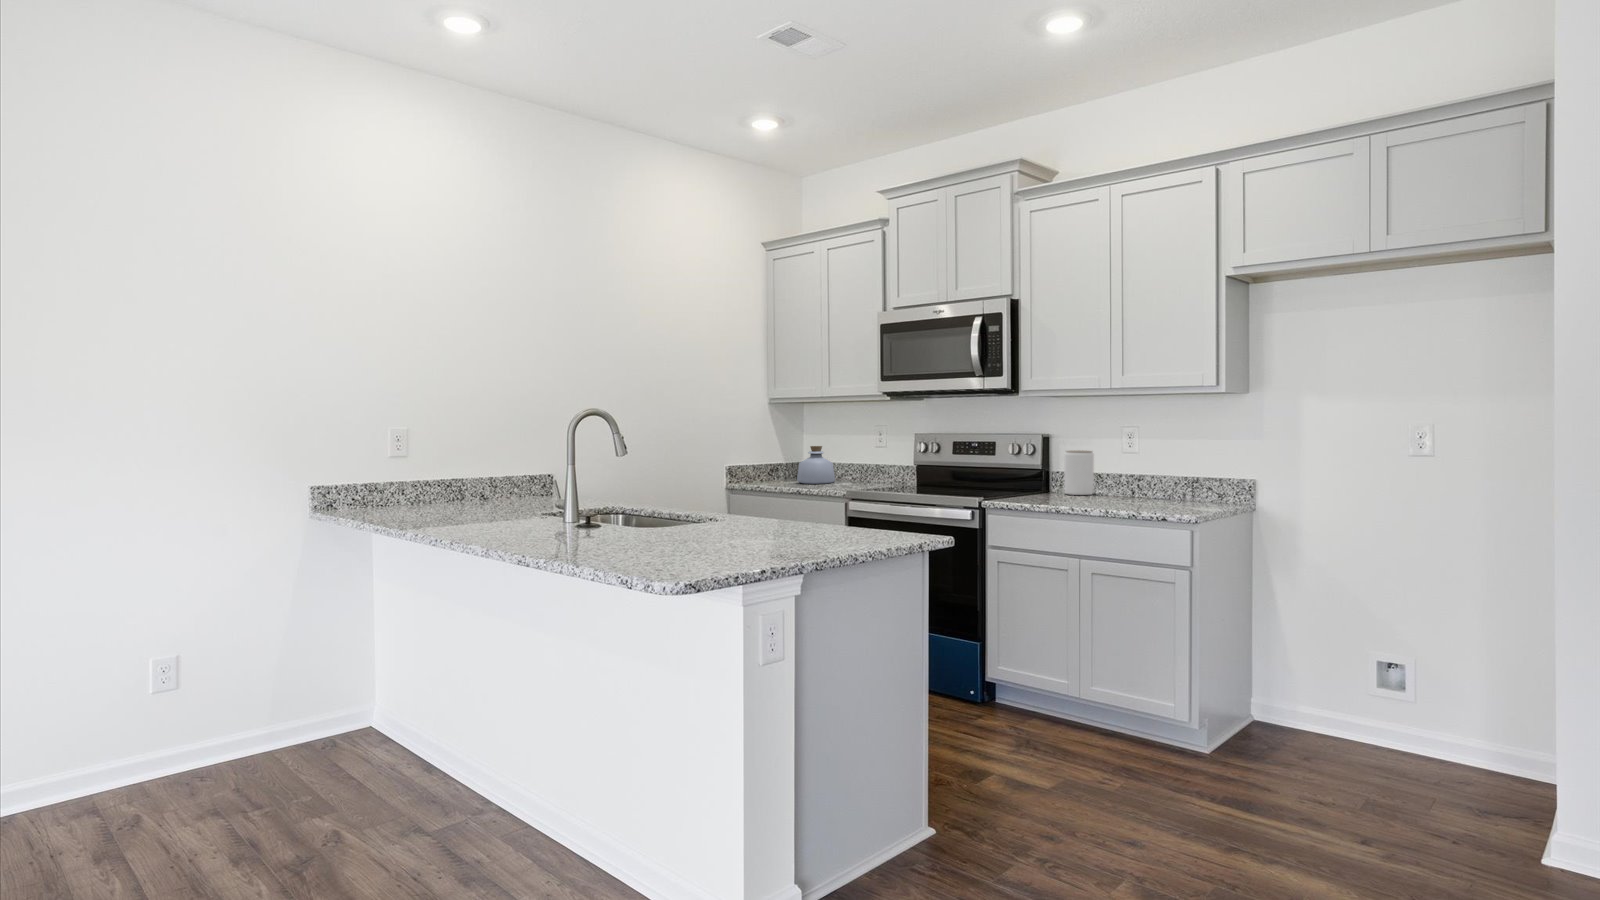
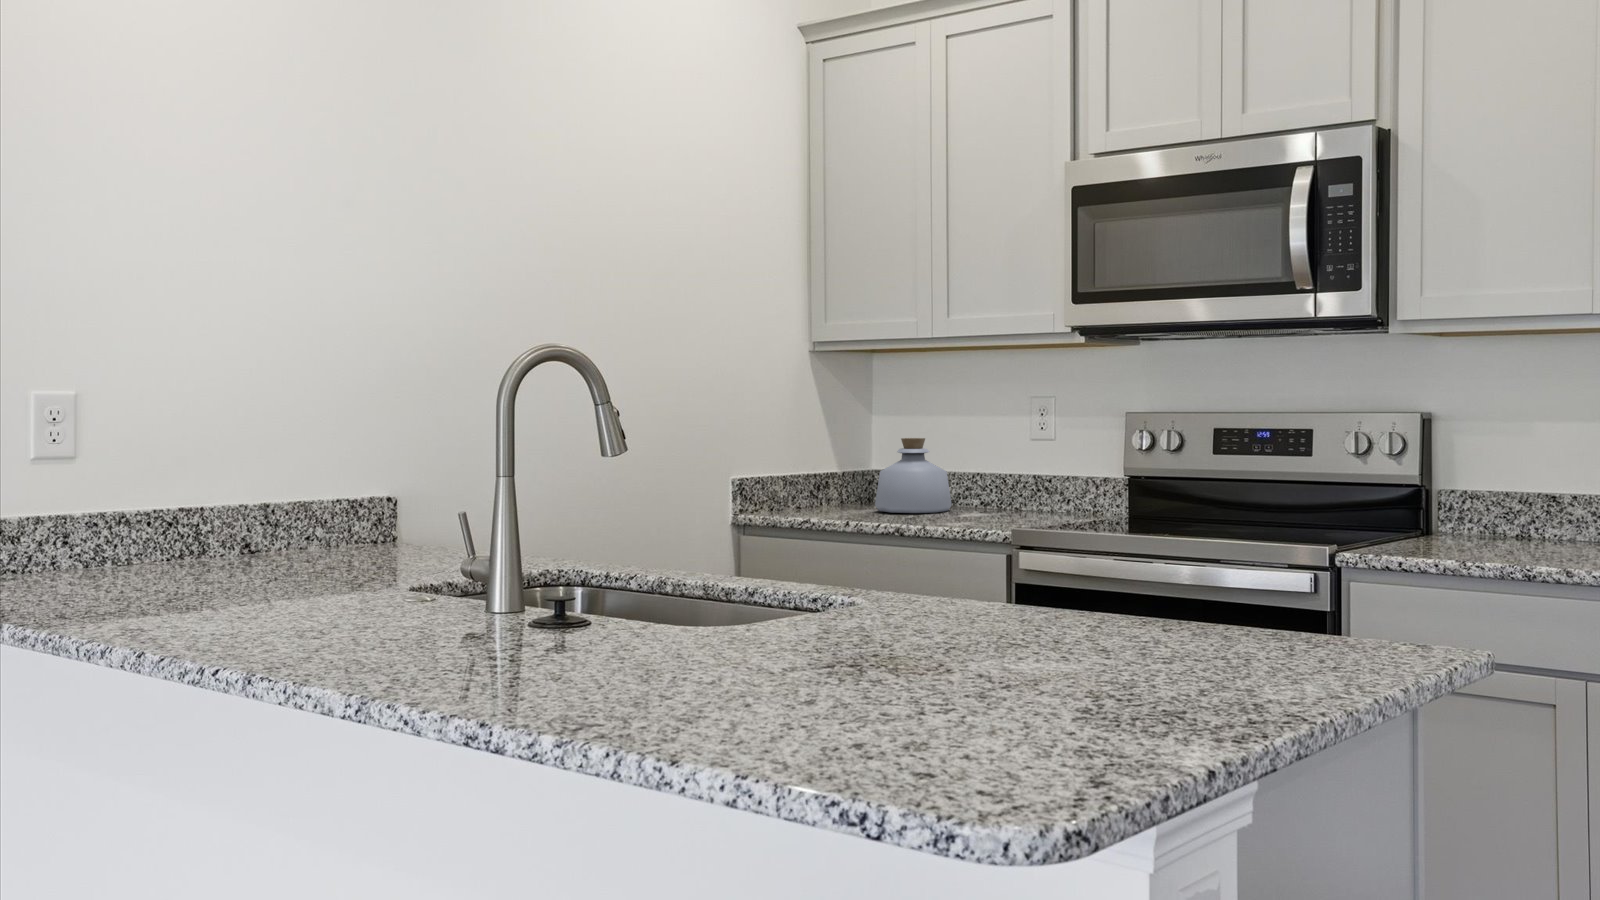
jar: present [1064,451,1094,495] -> none [1477,446,1543,538]

